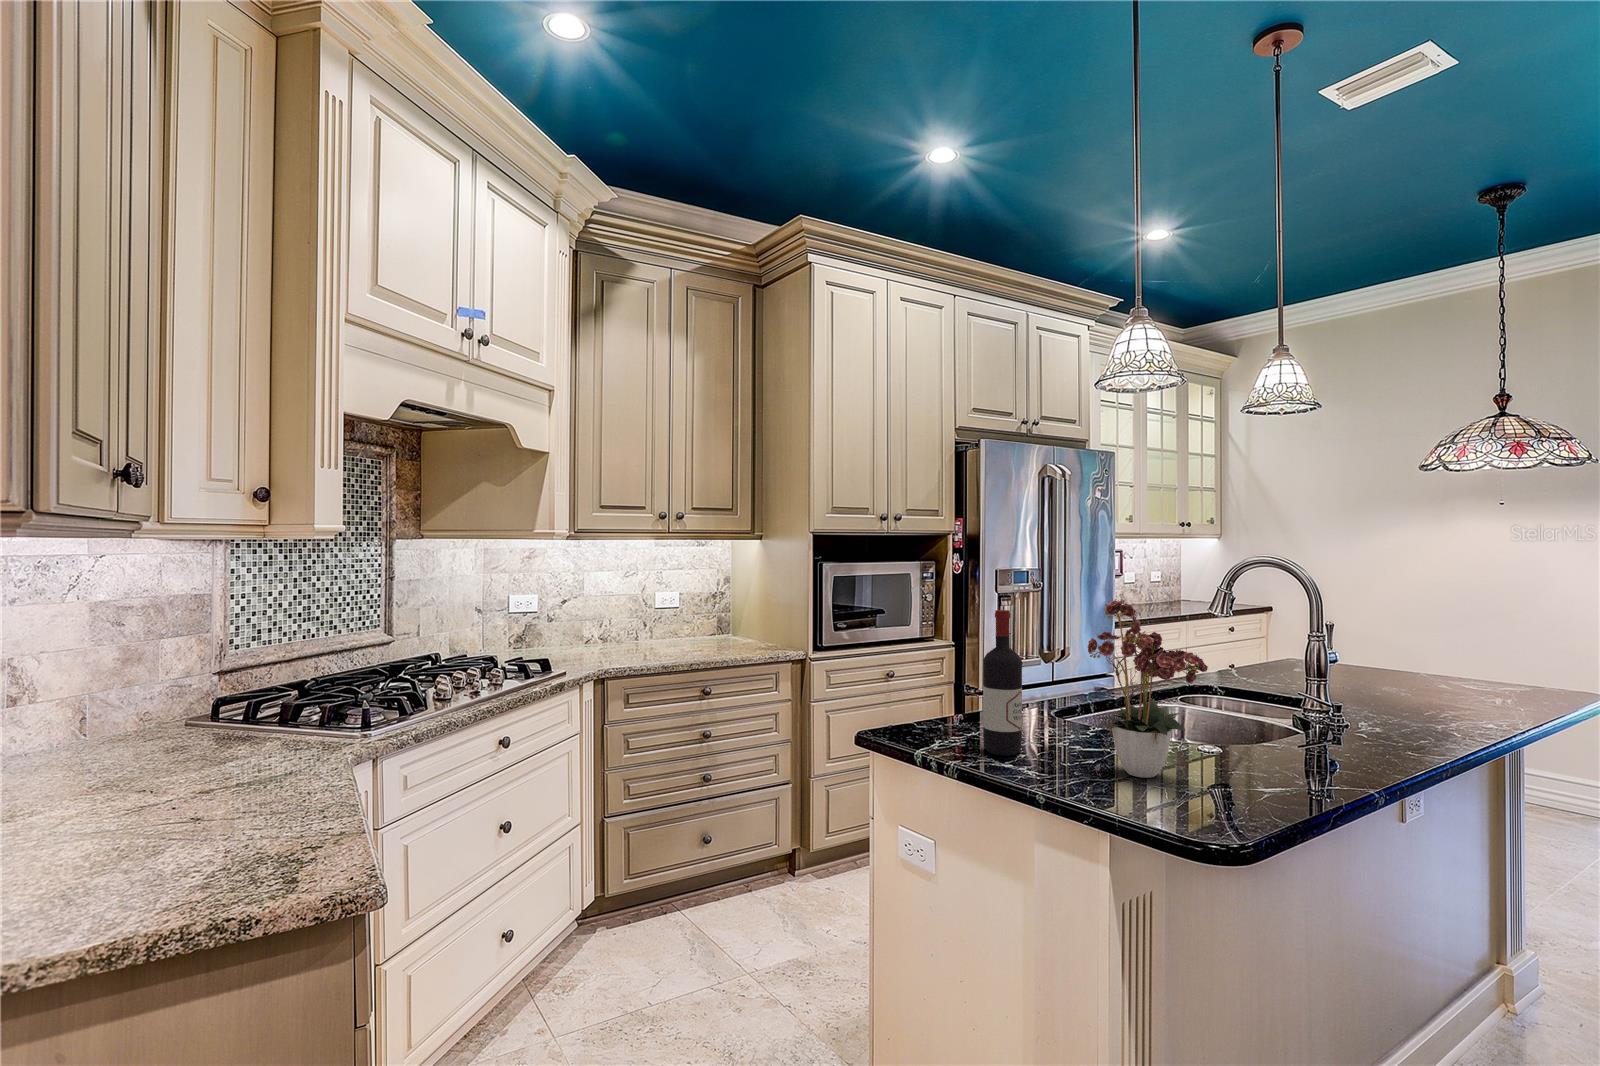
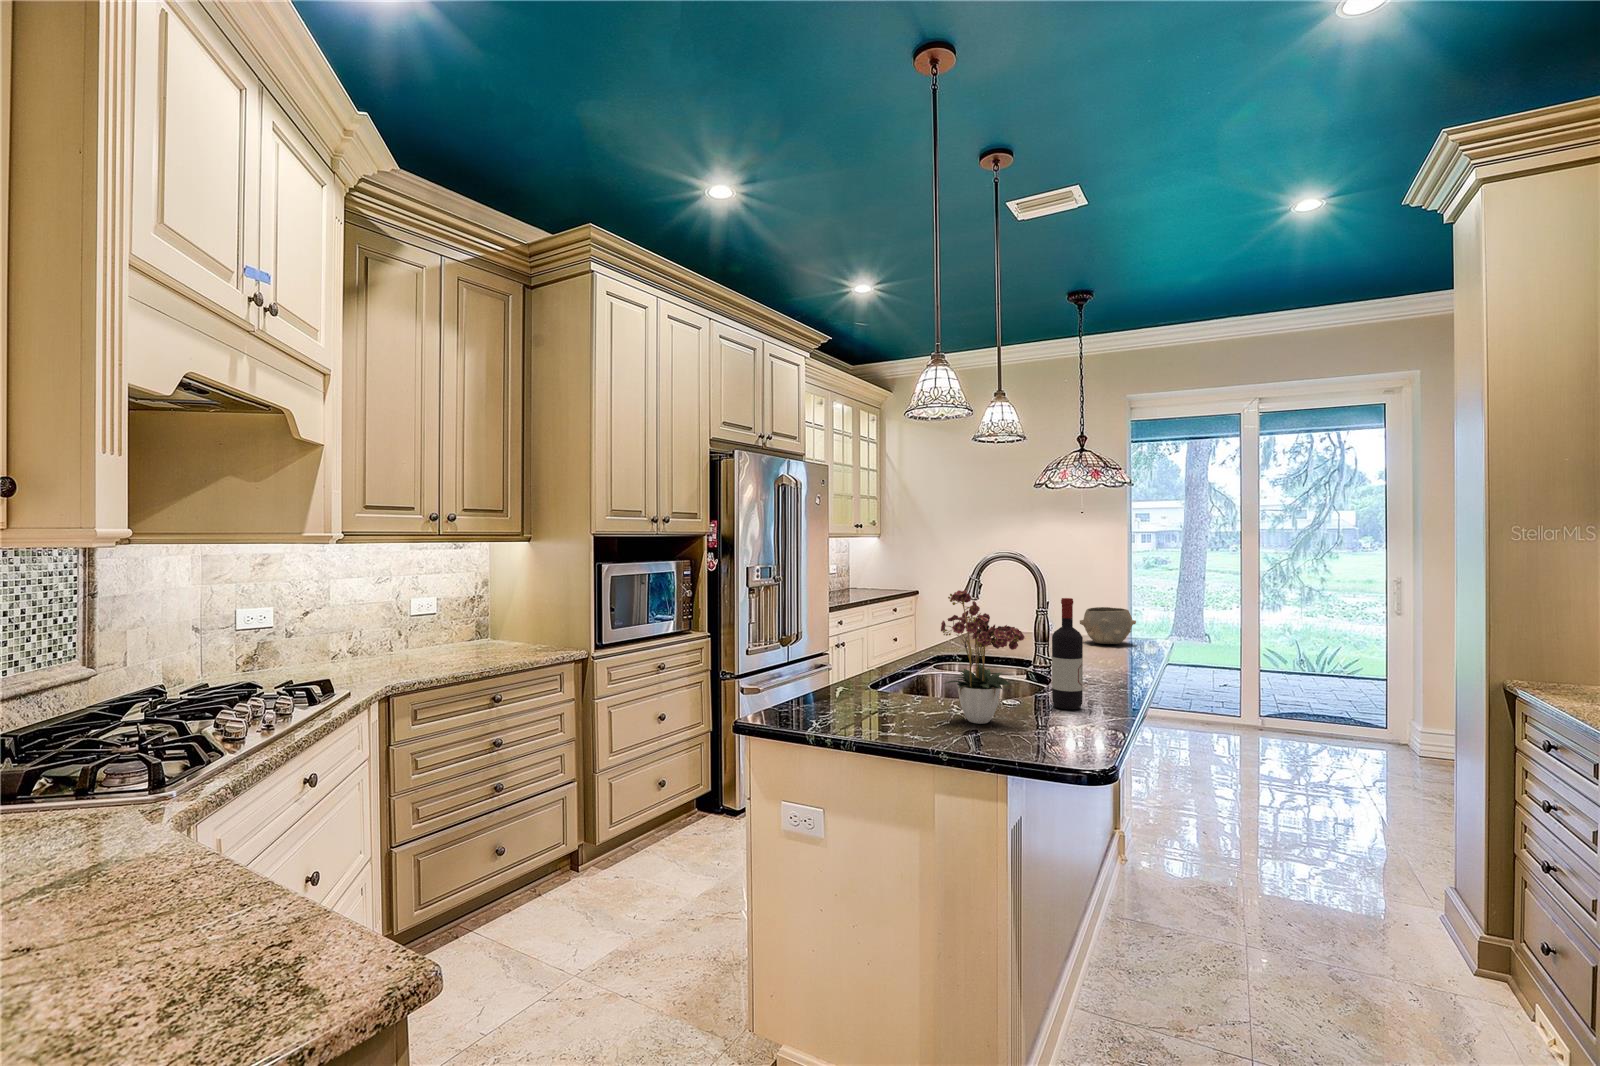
wine bottle: present [983,610,1022,756] -> present [1052,598,1083,710]
bowl: none [1445,639,1546,695] -> present [1080,607,1136,644]

